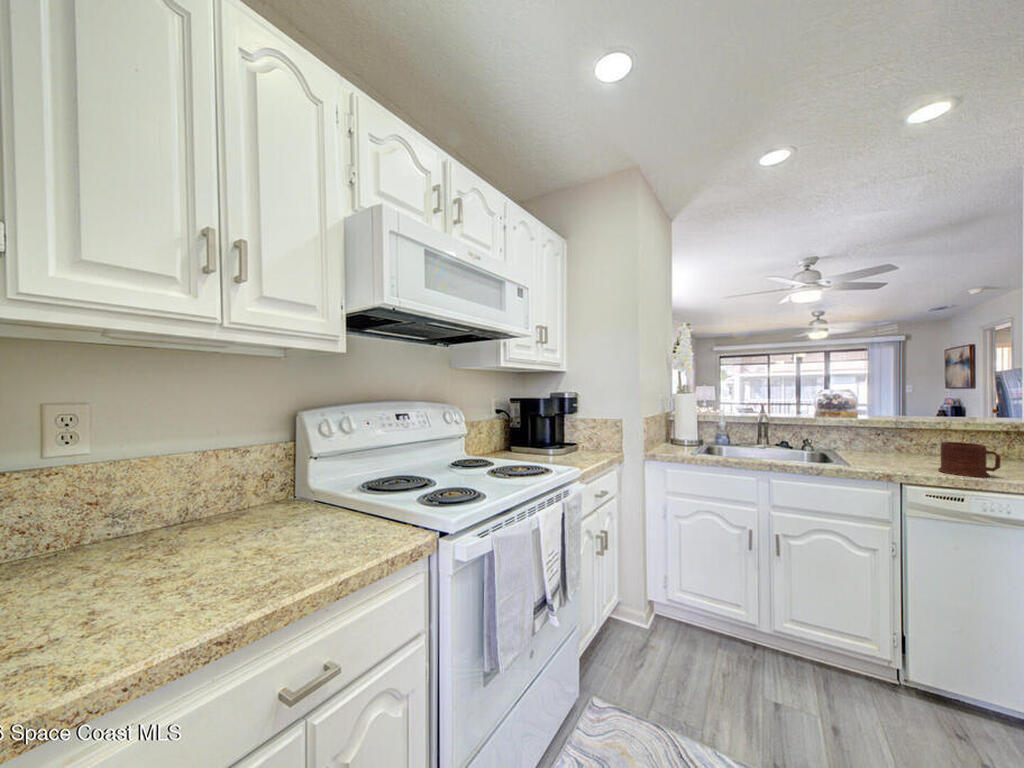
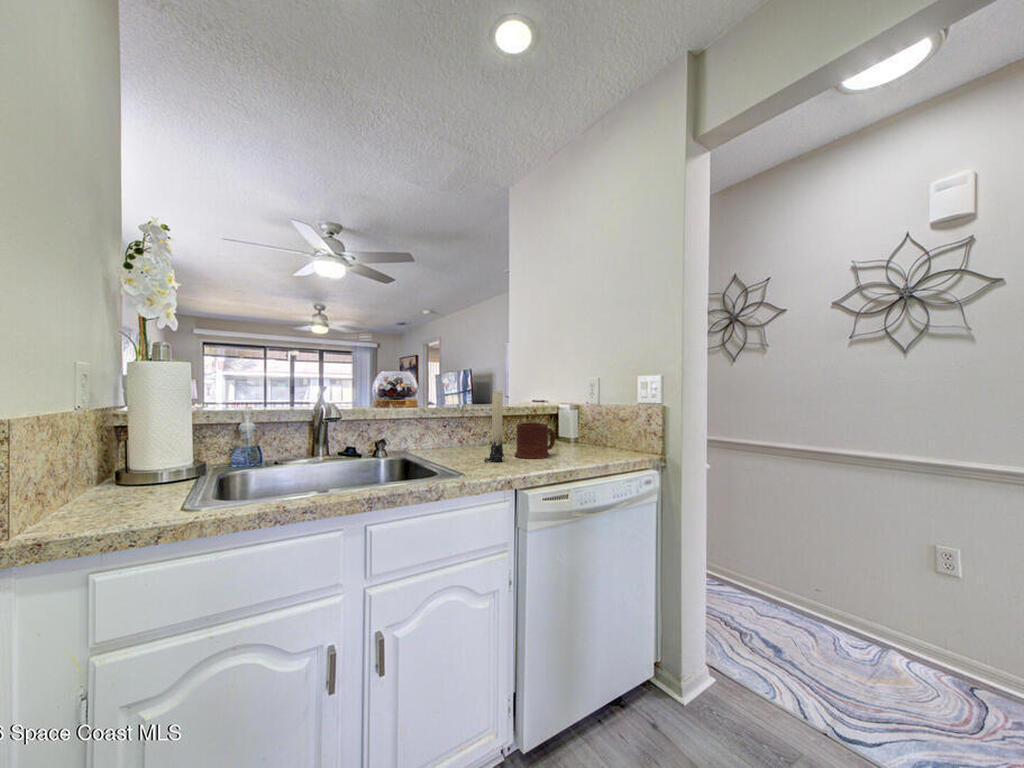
candle: none [889,411,913,470] -> present [484,390,505,462]

